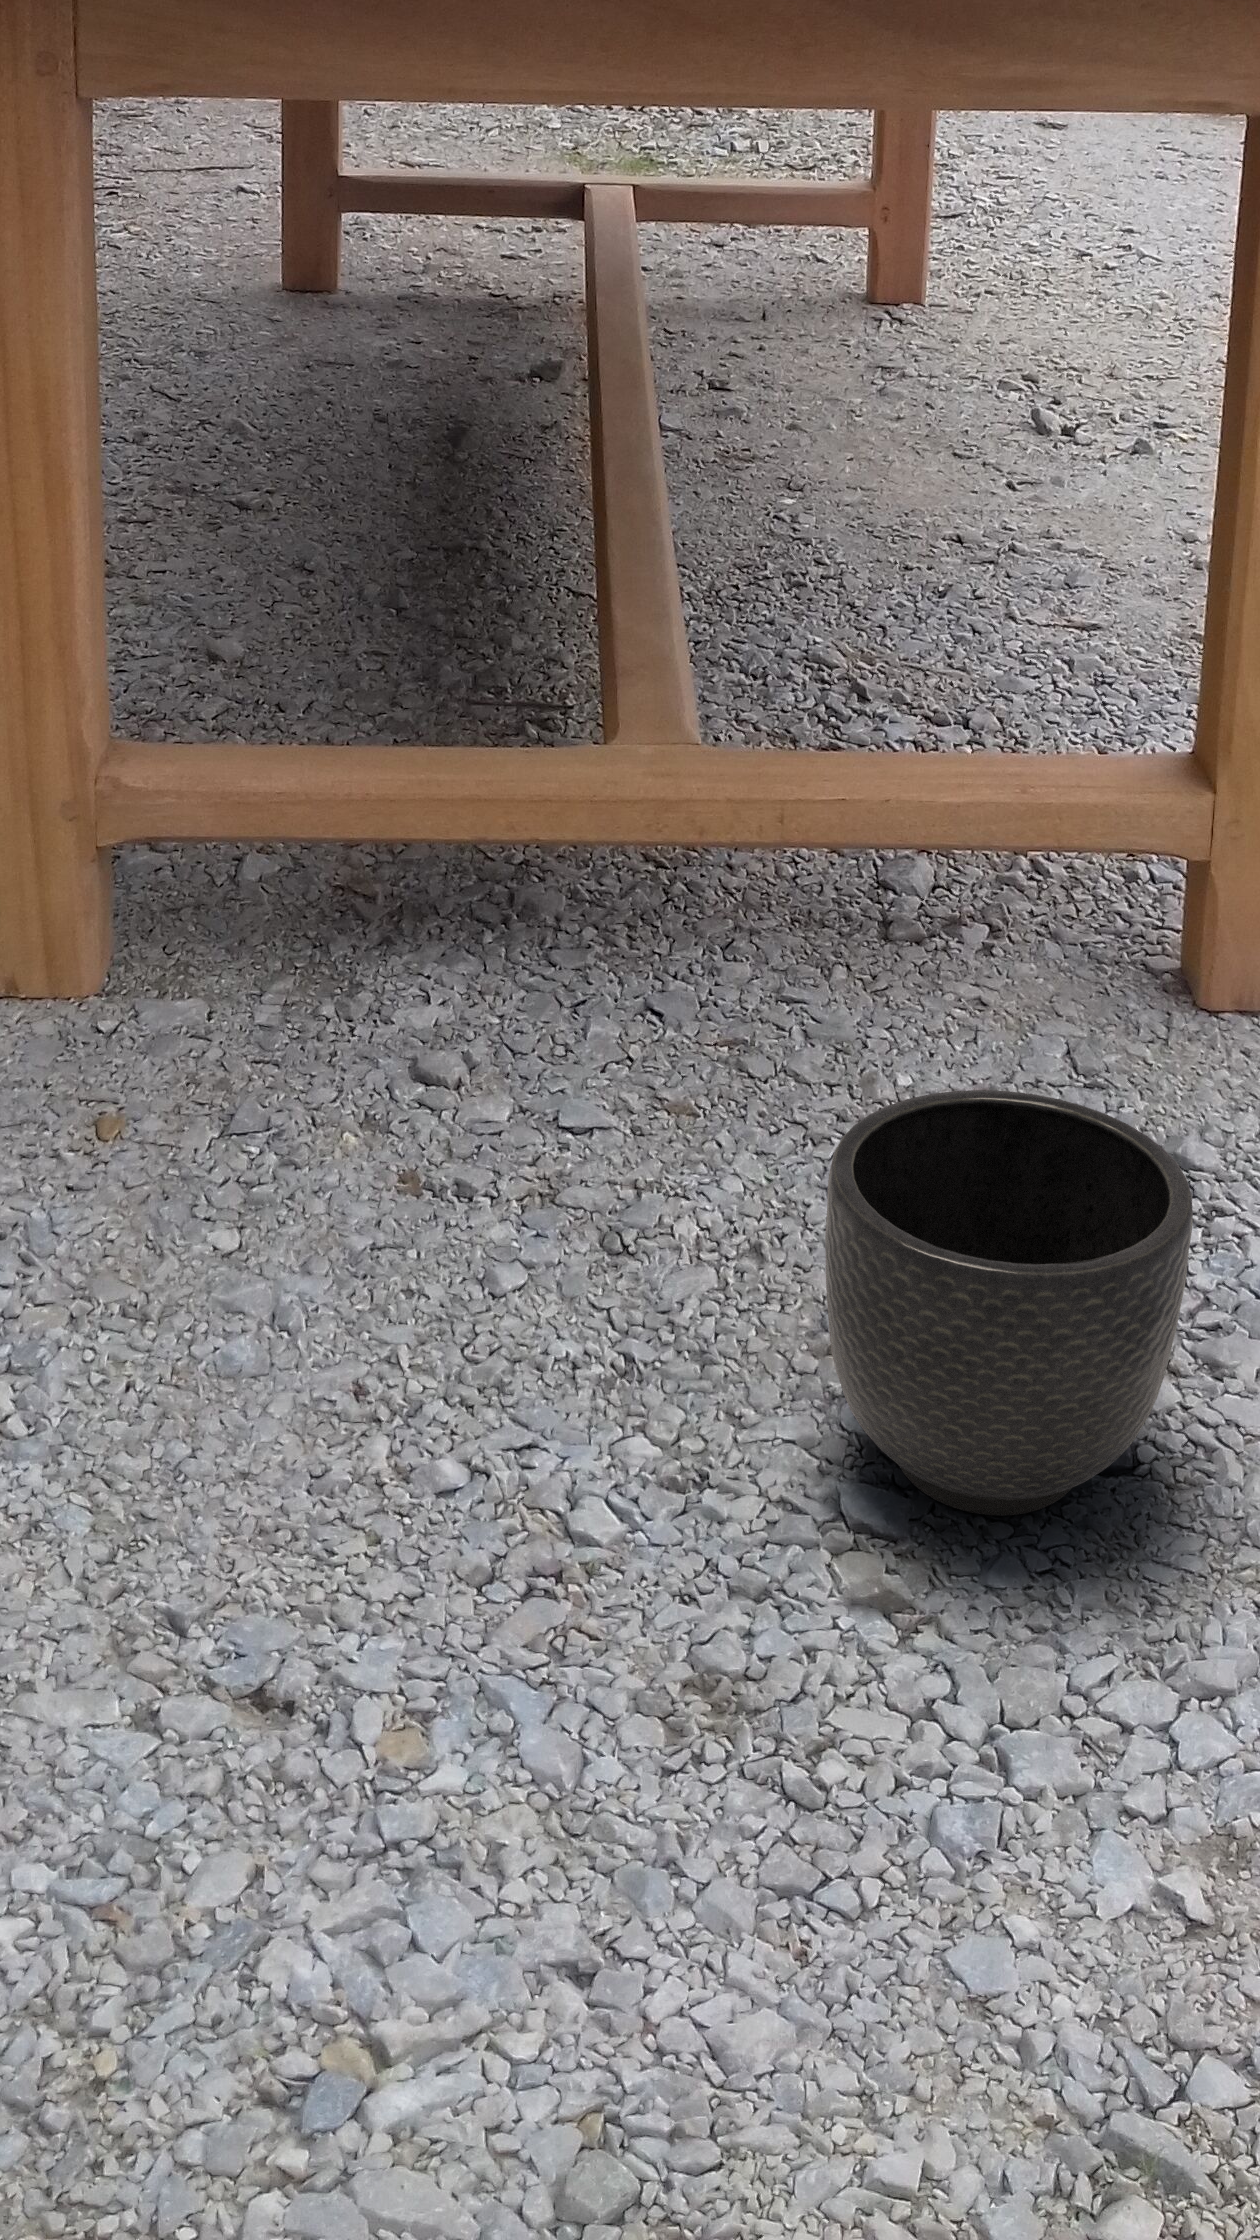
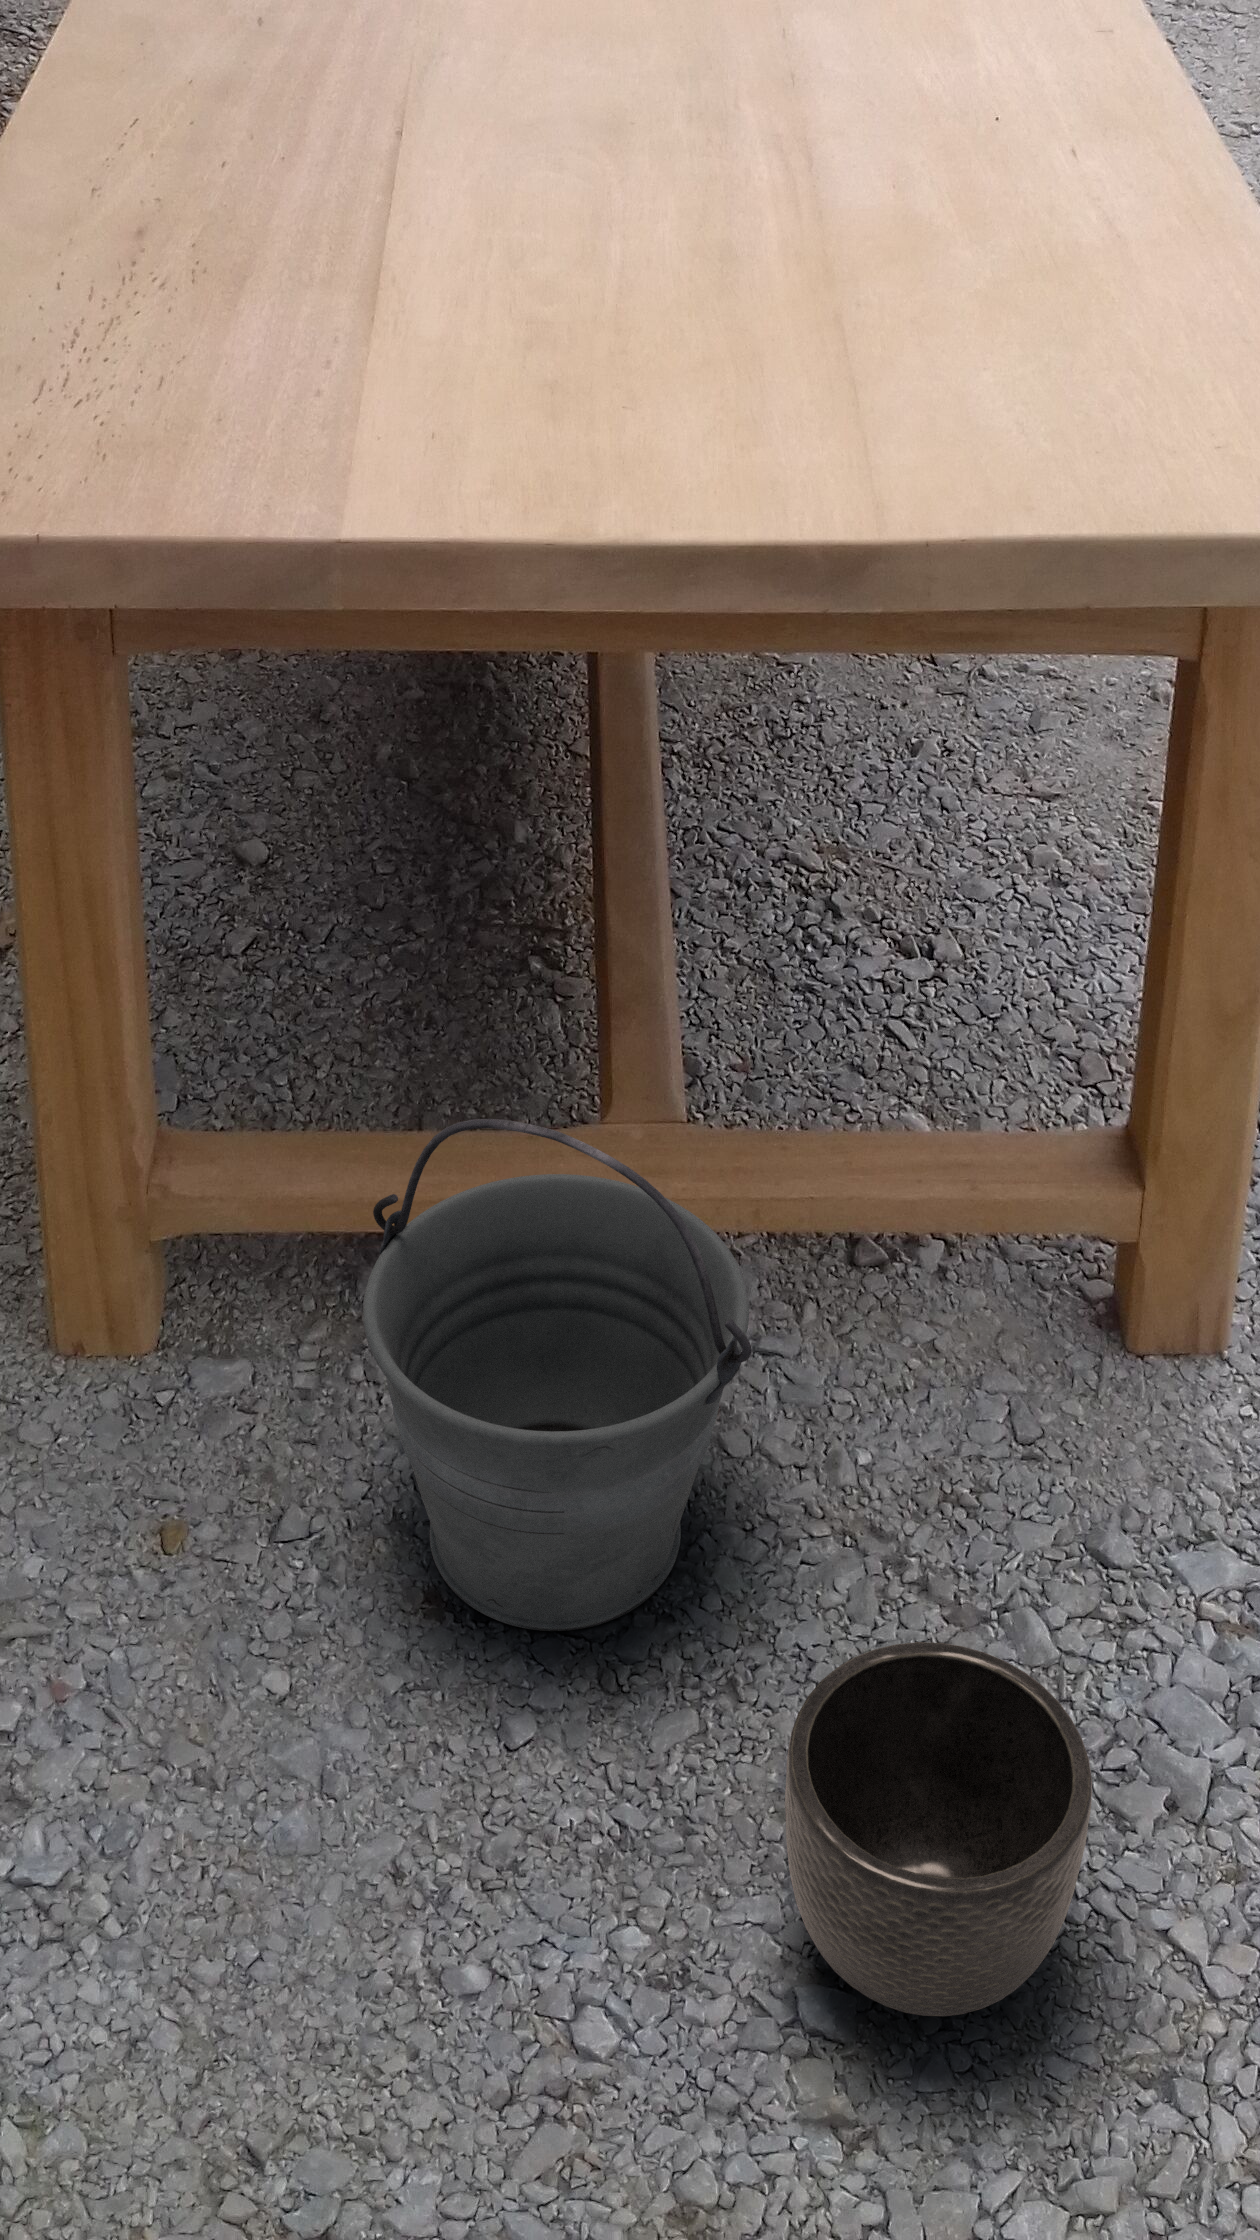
bucket: none [340,572,783,1202] -> present [363,1119,752,1631]

